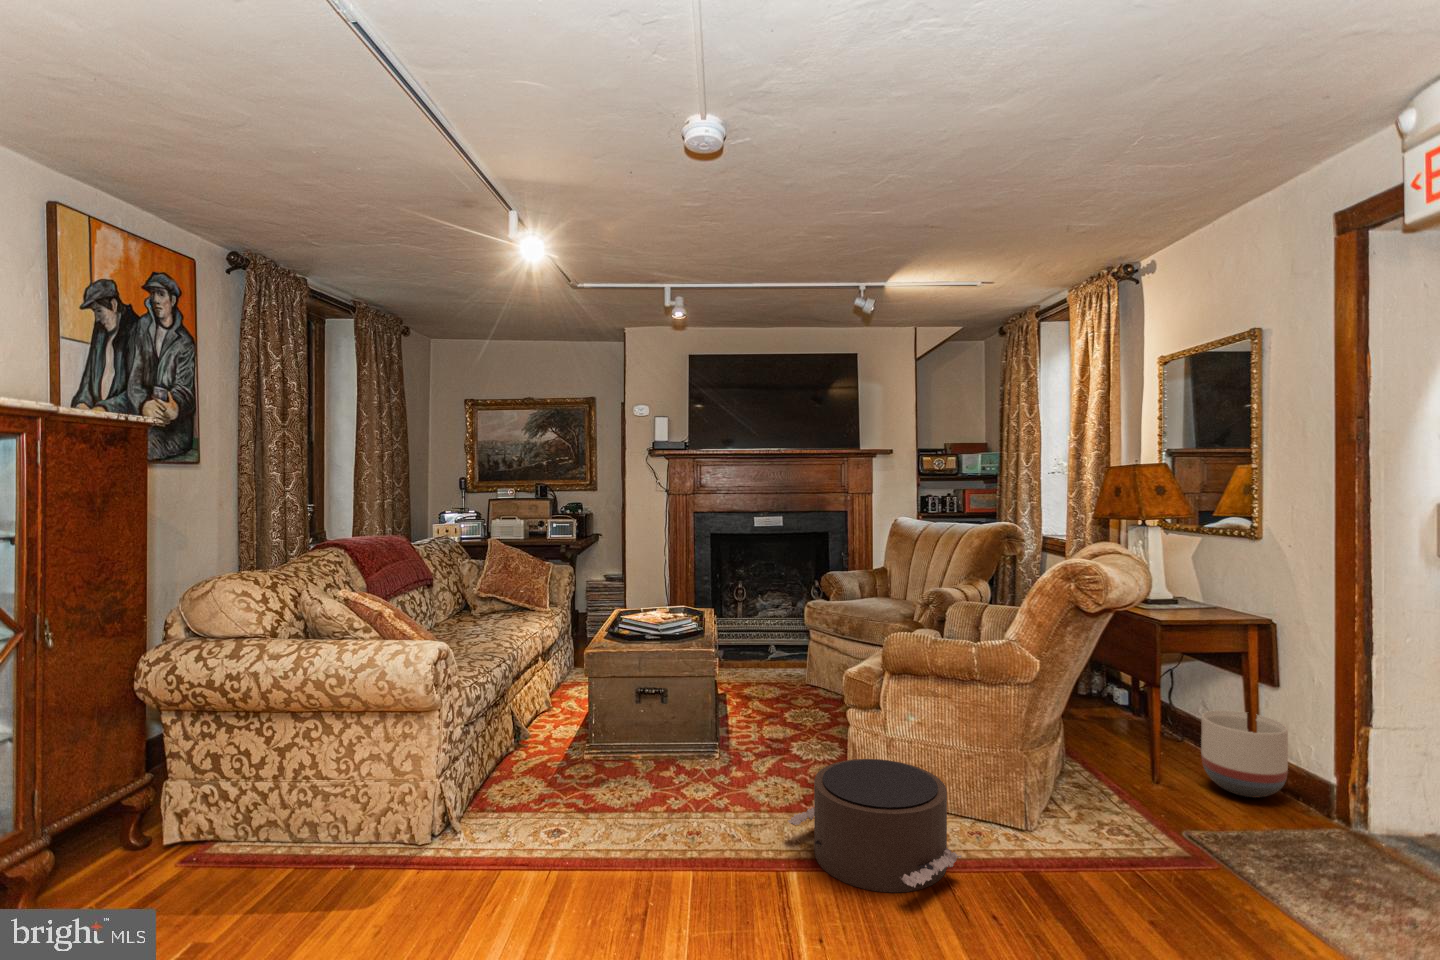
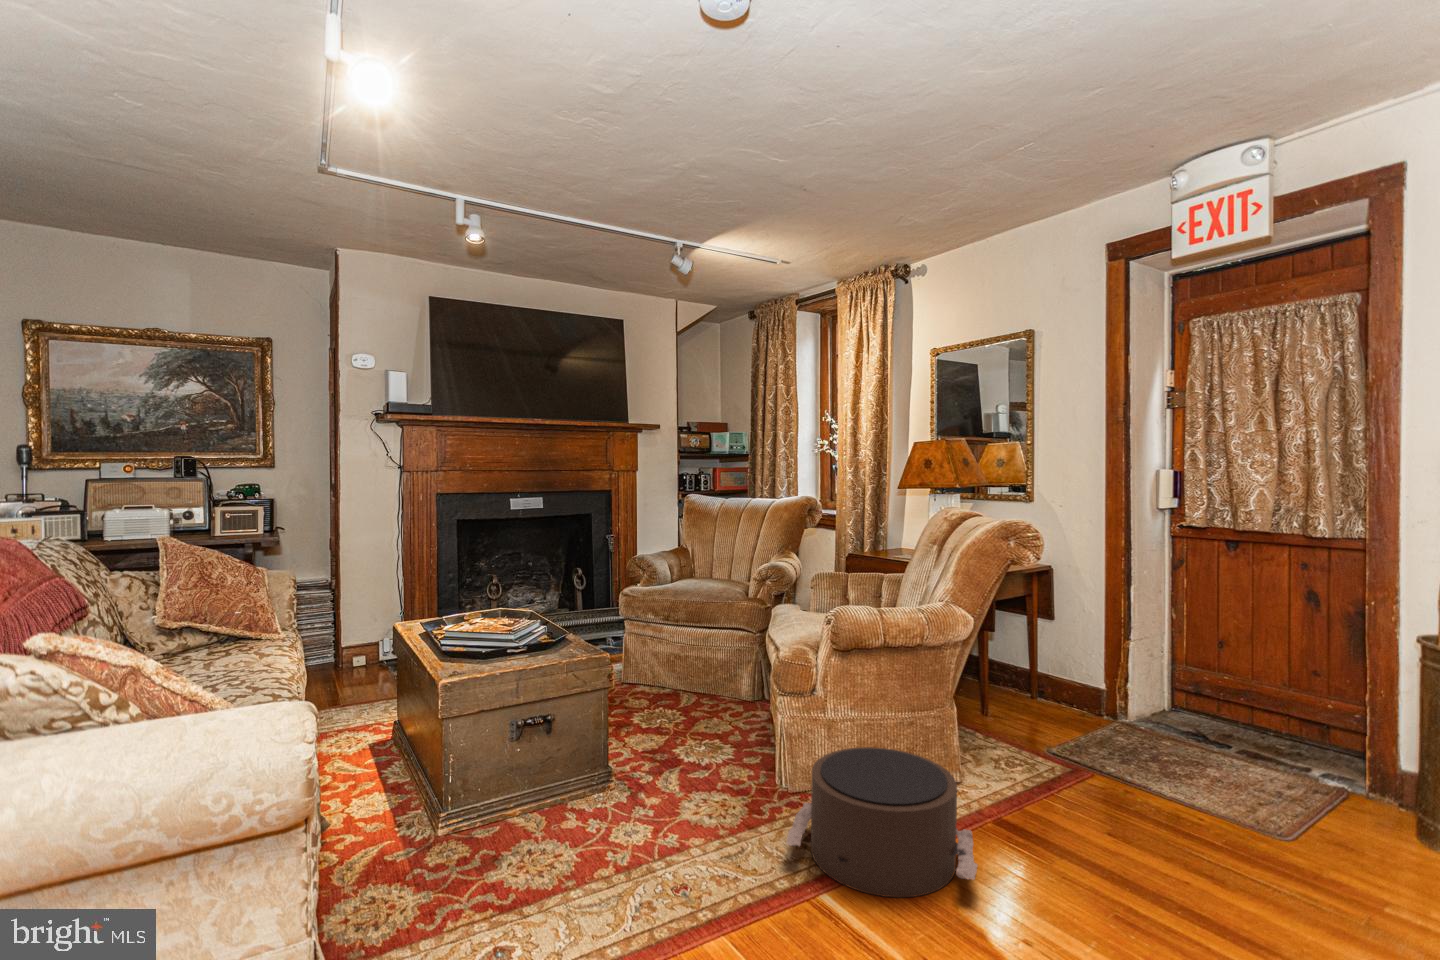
planter: present [1201,710,1288,798] -> none [1012,646,1077,715]

